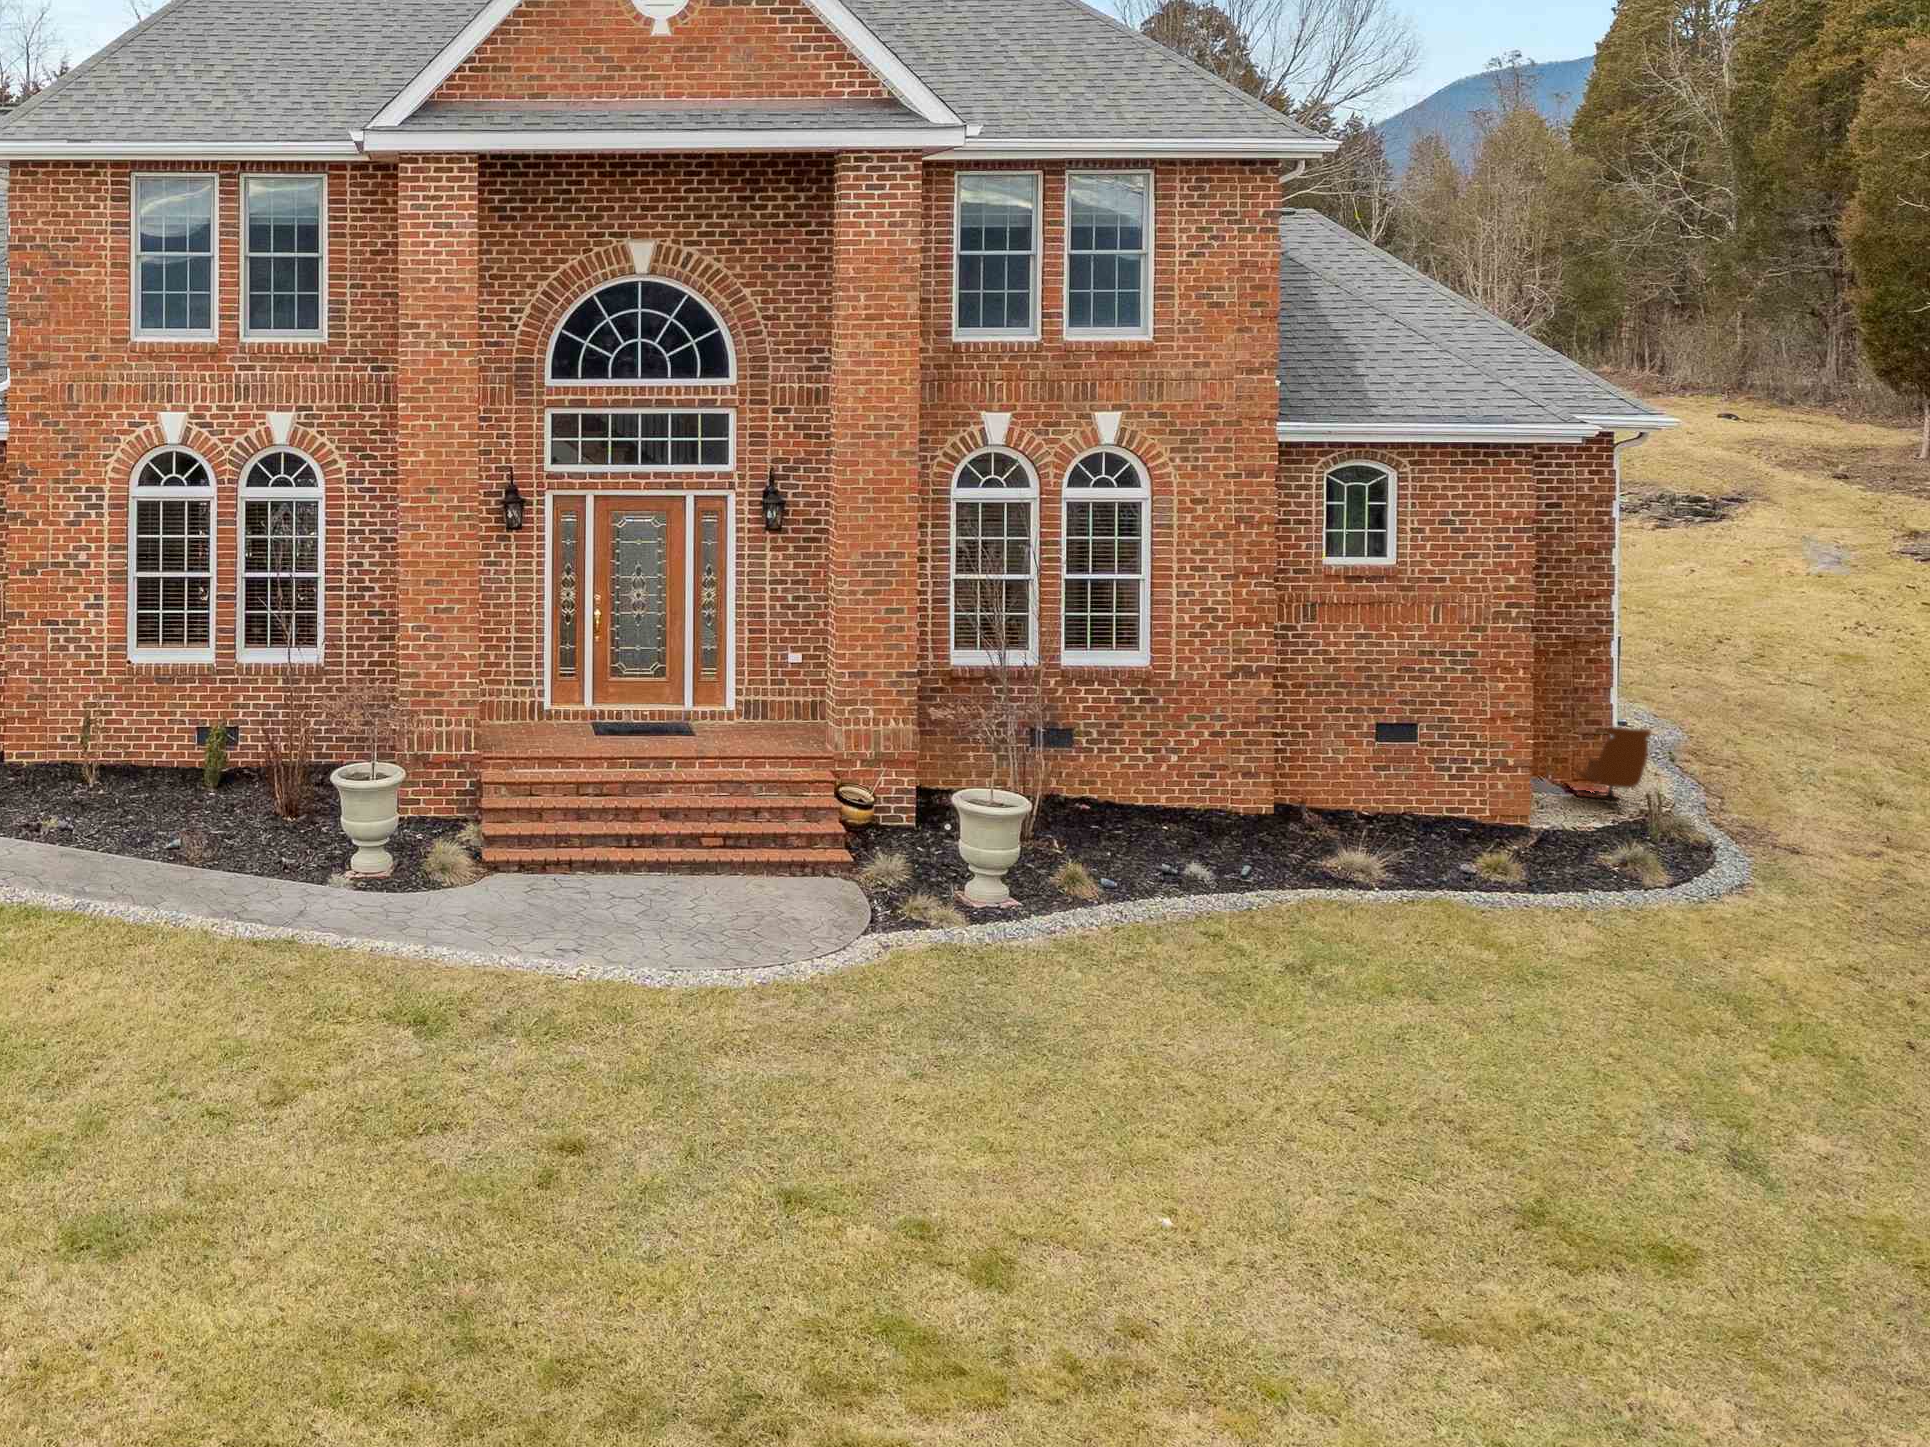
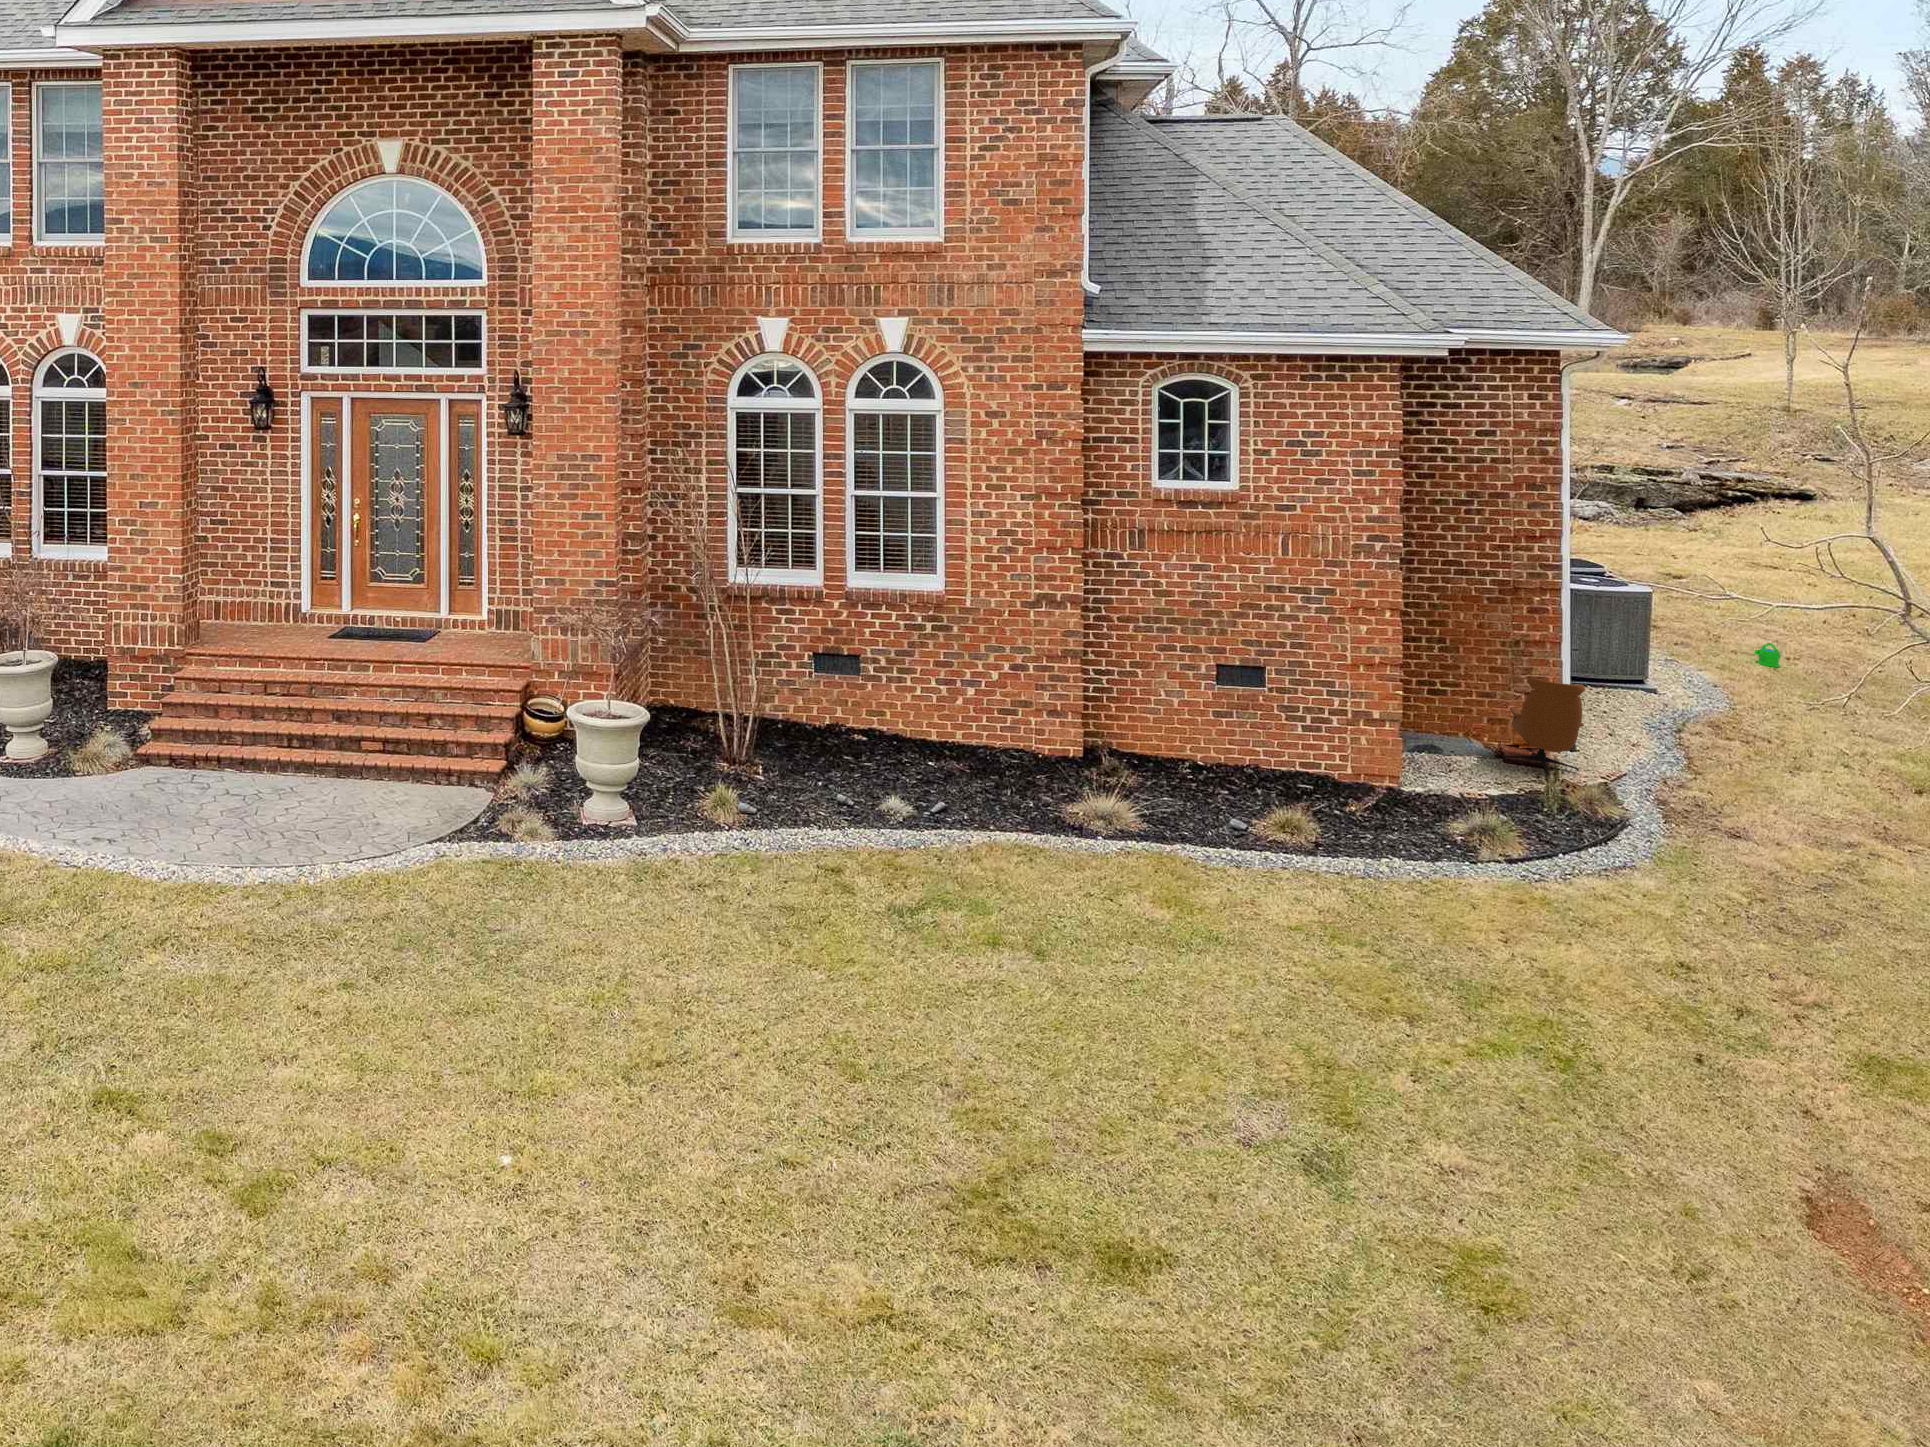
watering can: none [1716,717,1735,737] -> present [1754,643,1781,667]

